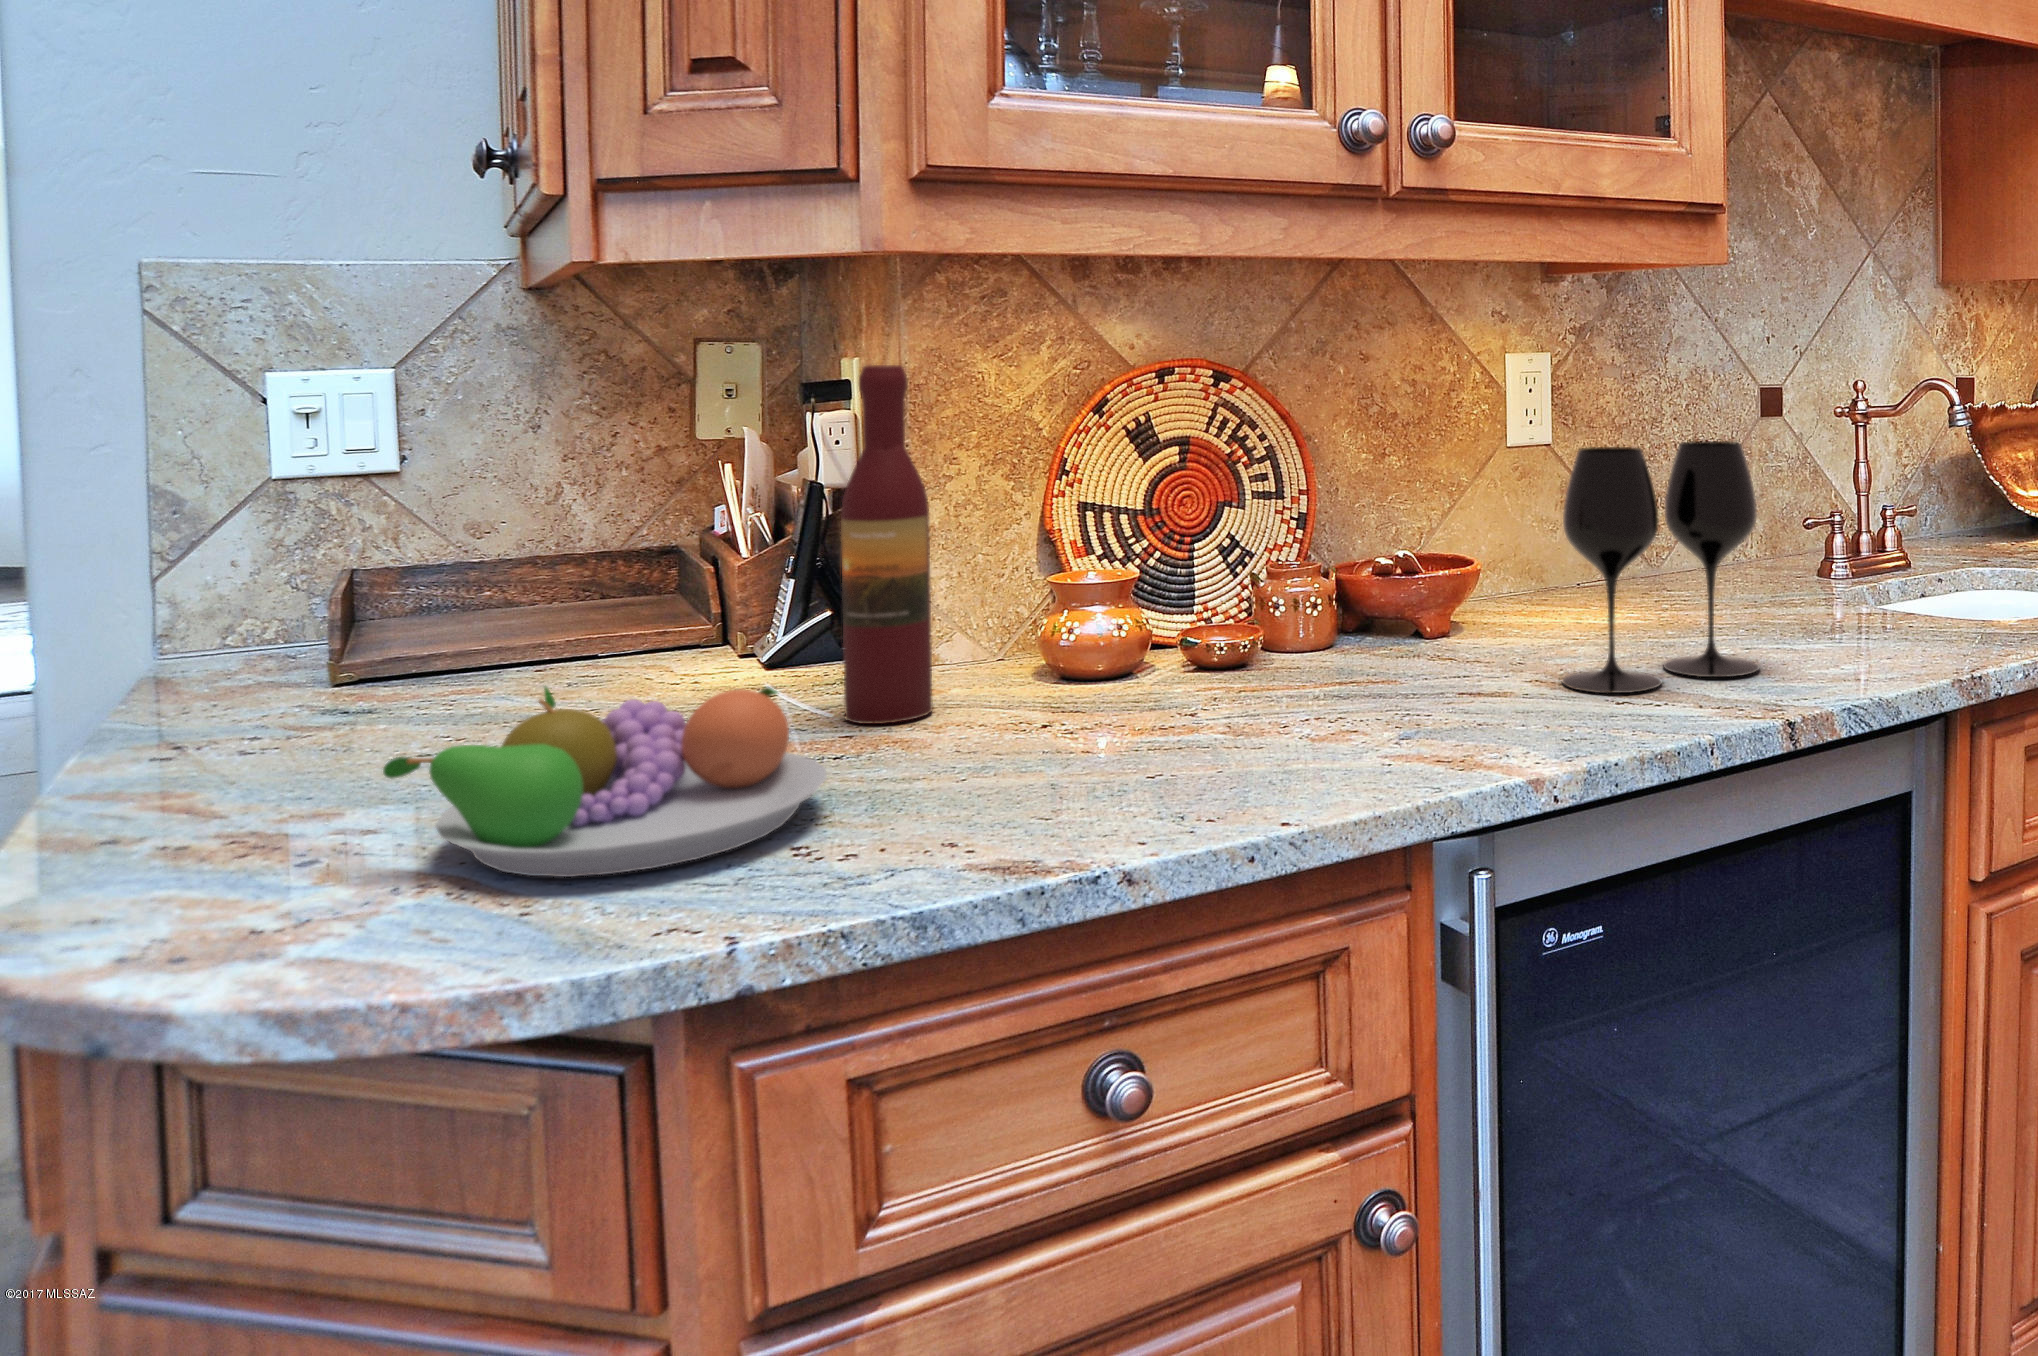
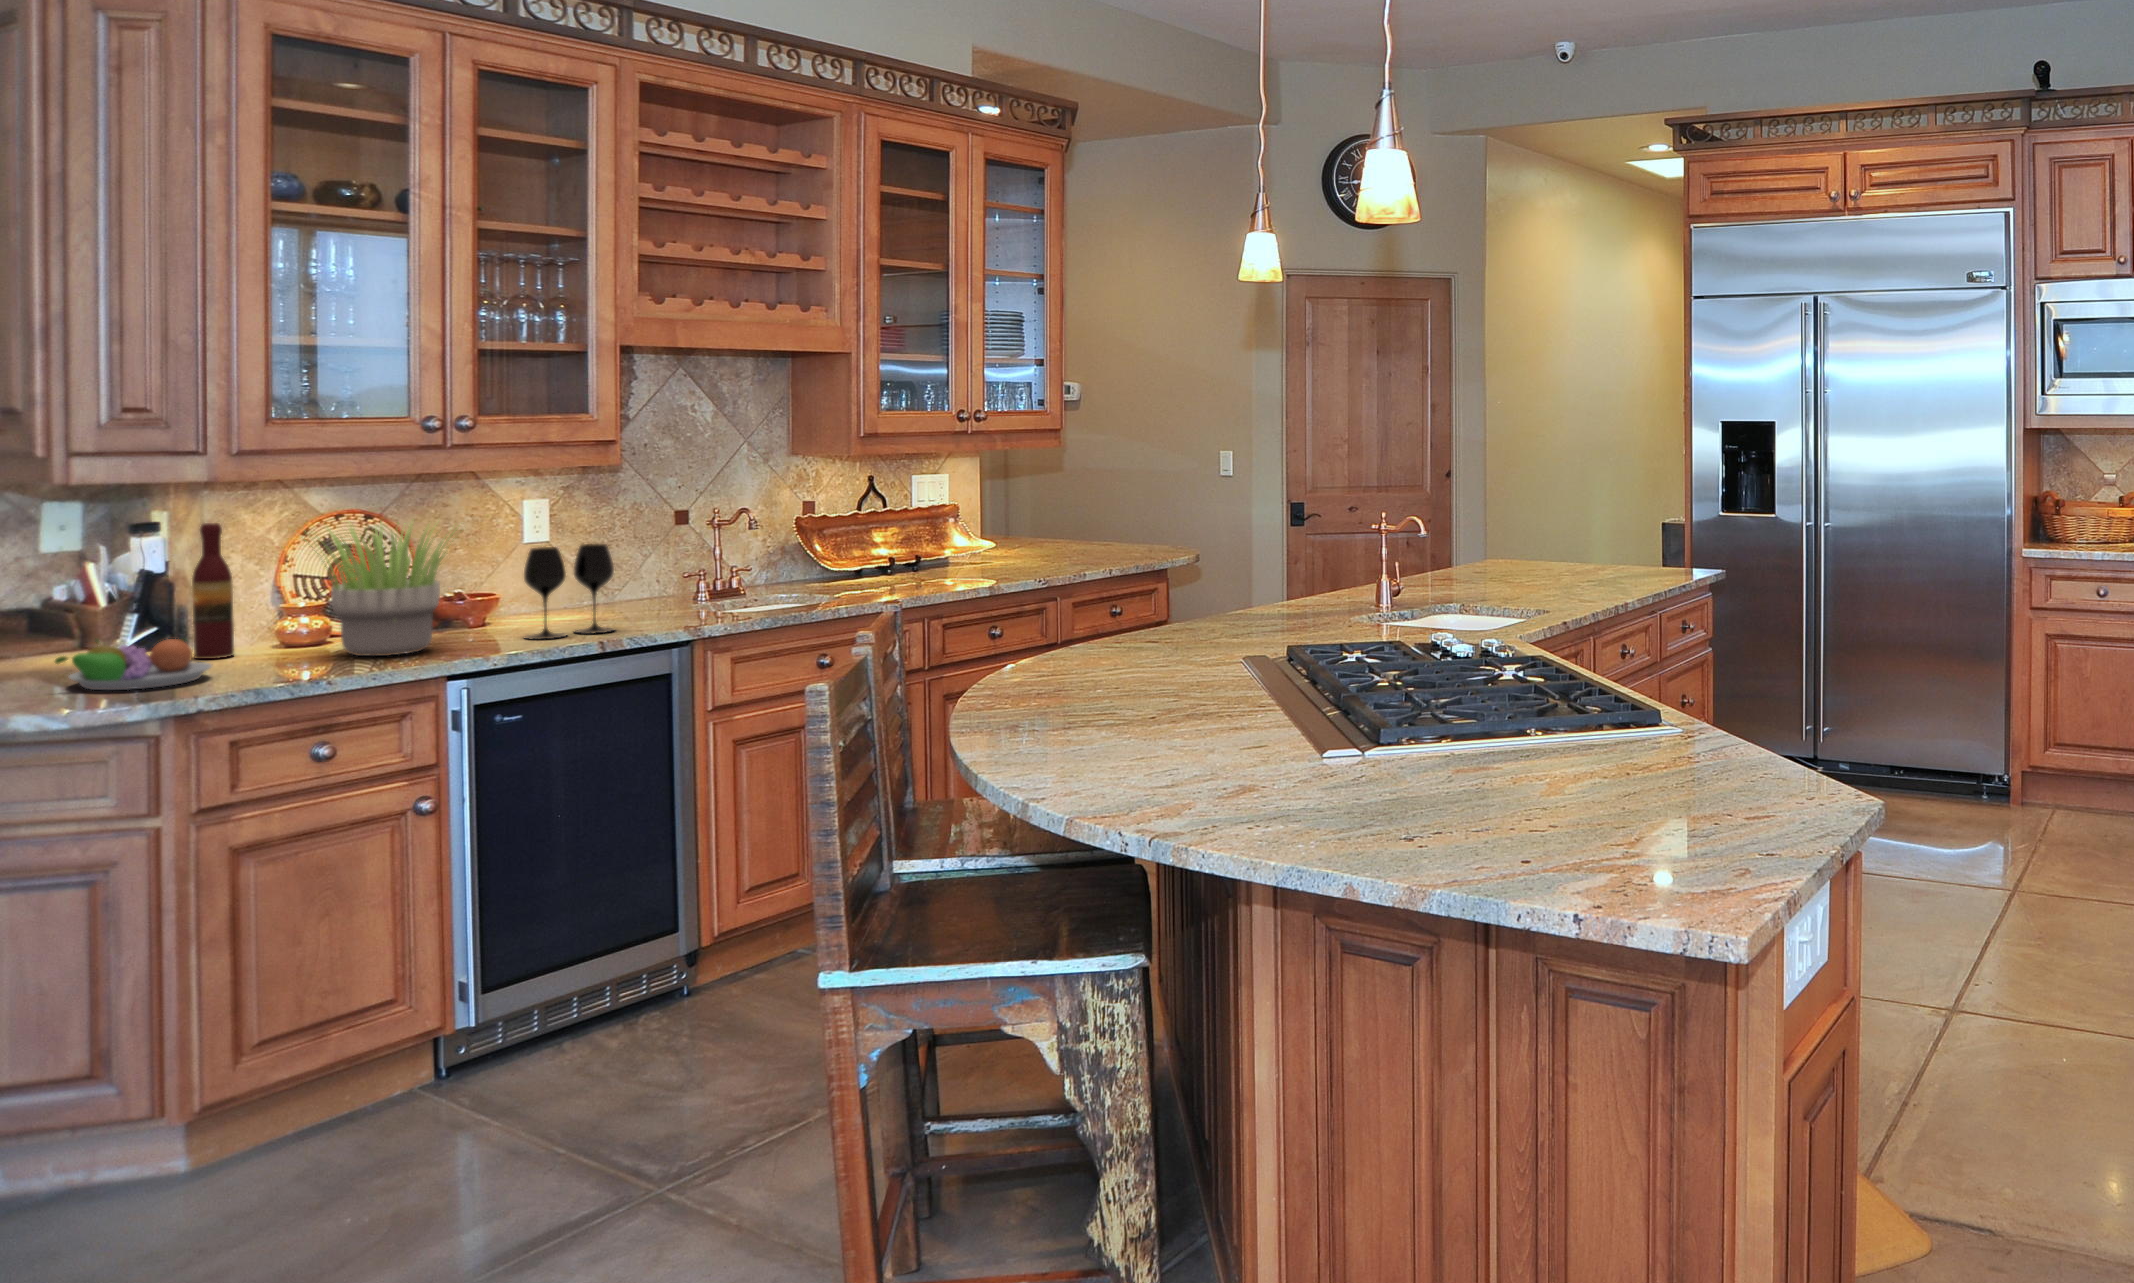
potted plant: none [1043,364,1463,743] -> present [304,521,460,656]

